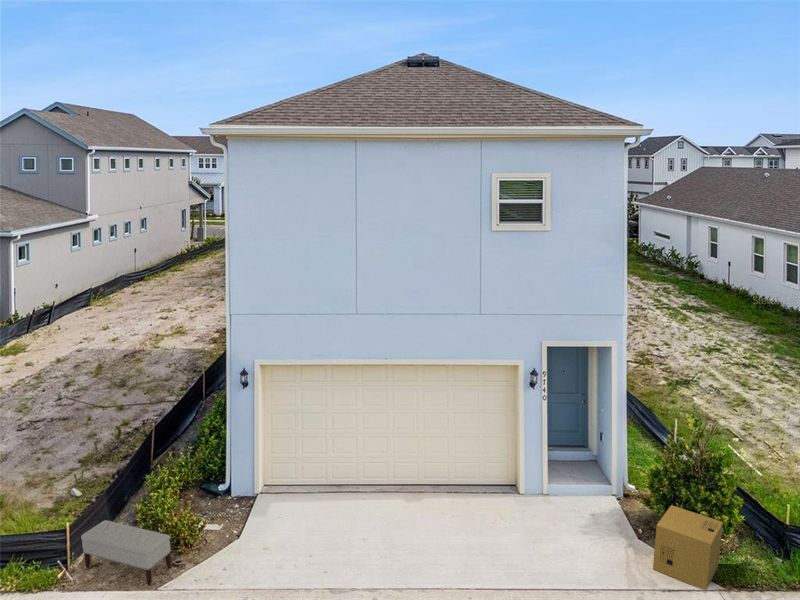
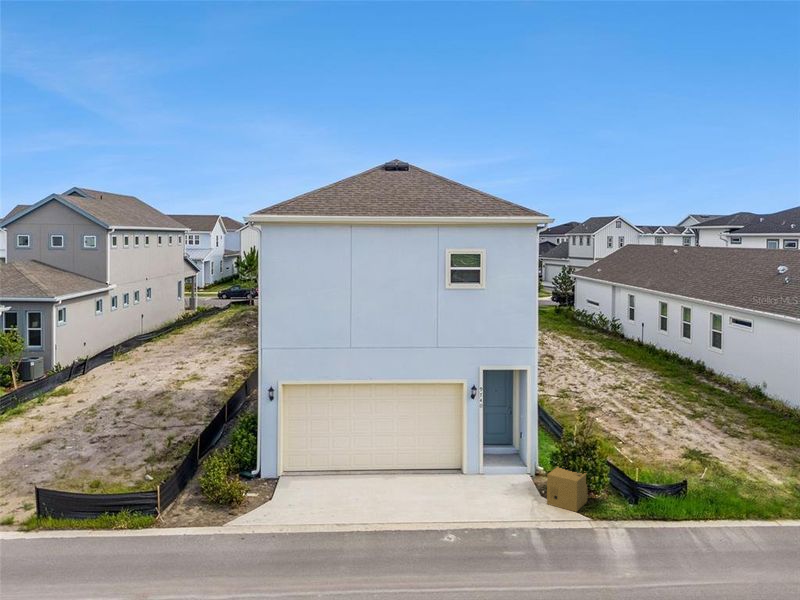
bench: present [81,520,171,586] -> none [181,482,240,519]

